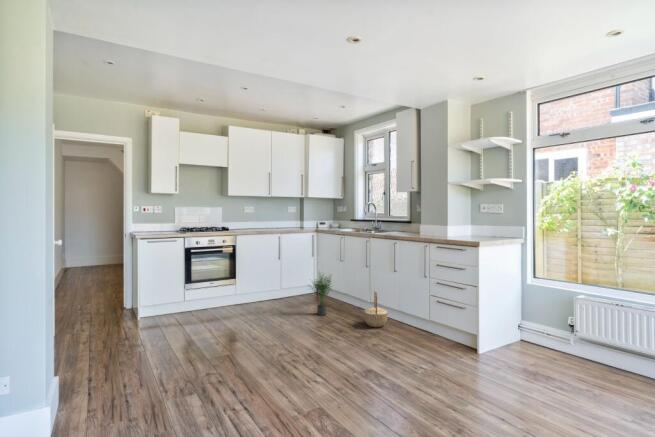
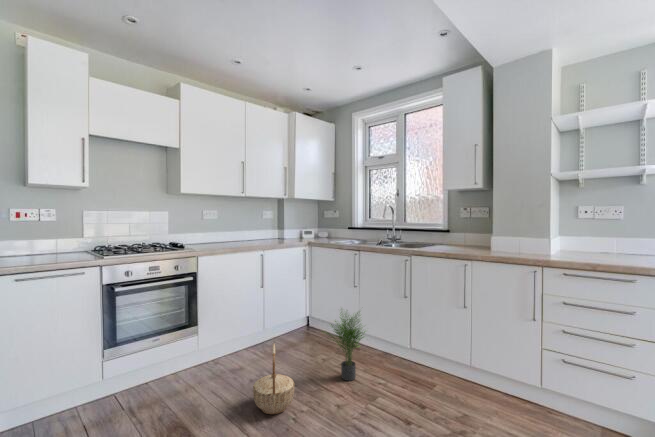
basket: present [364,289,388,327] -> present [253,343,294,414]

